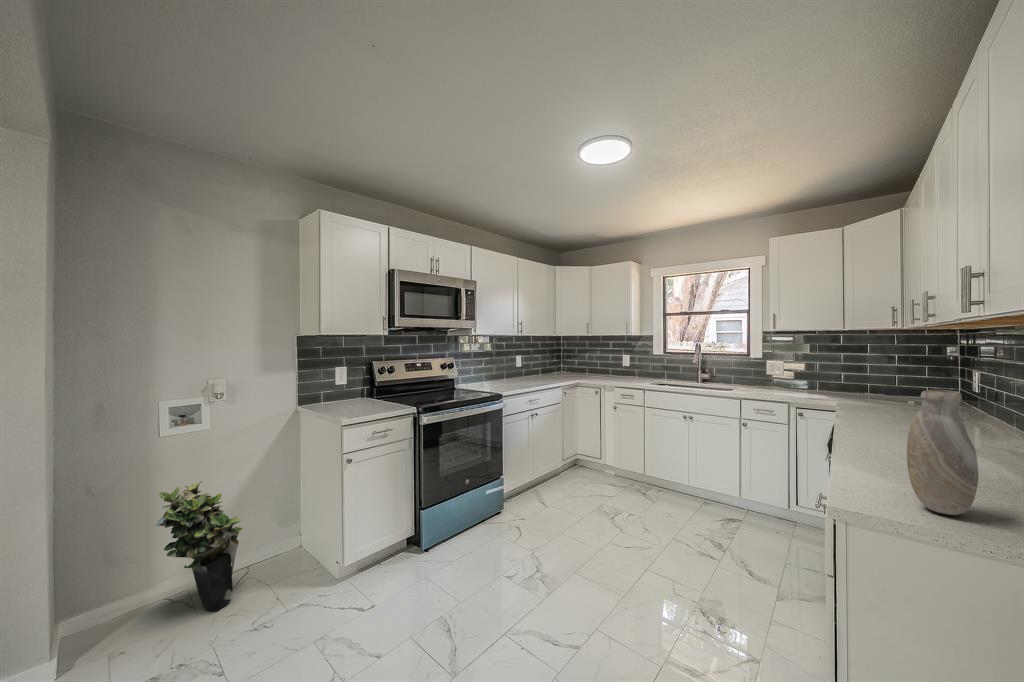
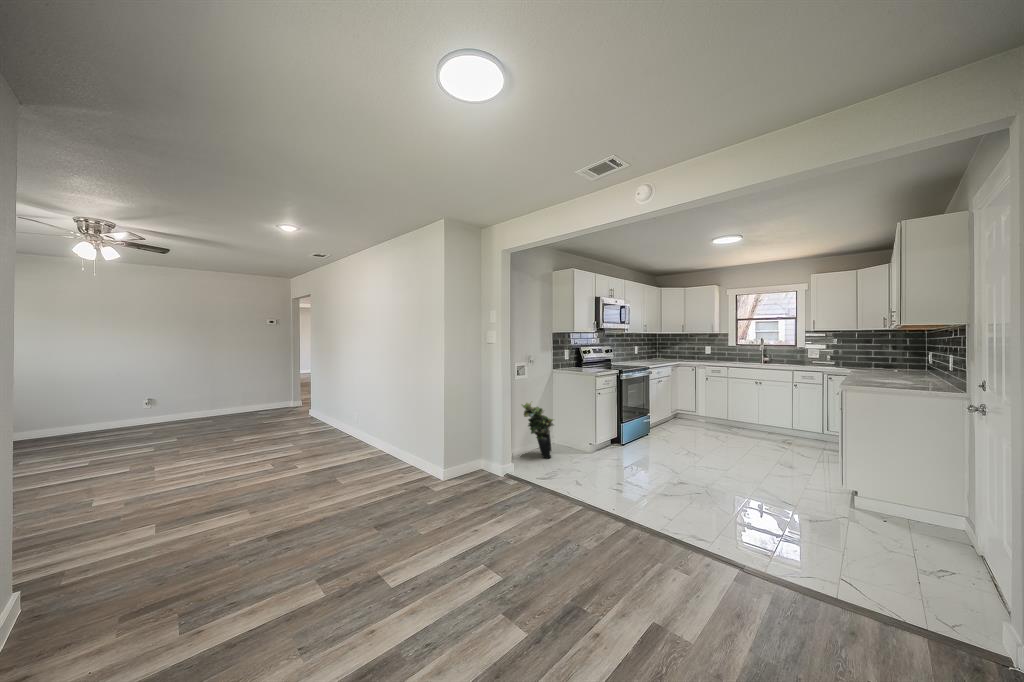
vase: present [907,390,978,515] -> none [871,350,893,389]

